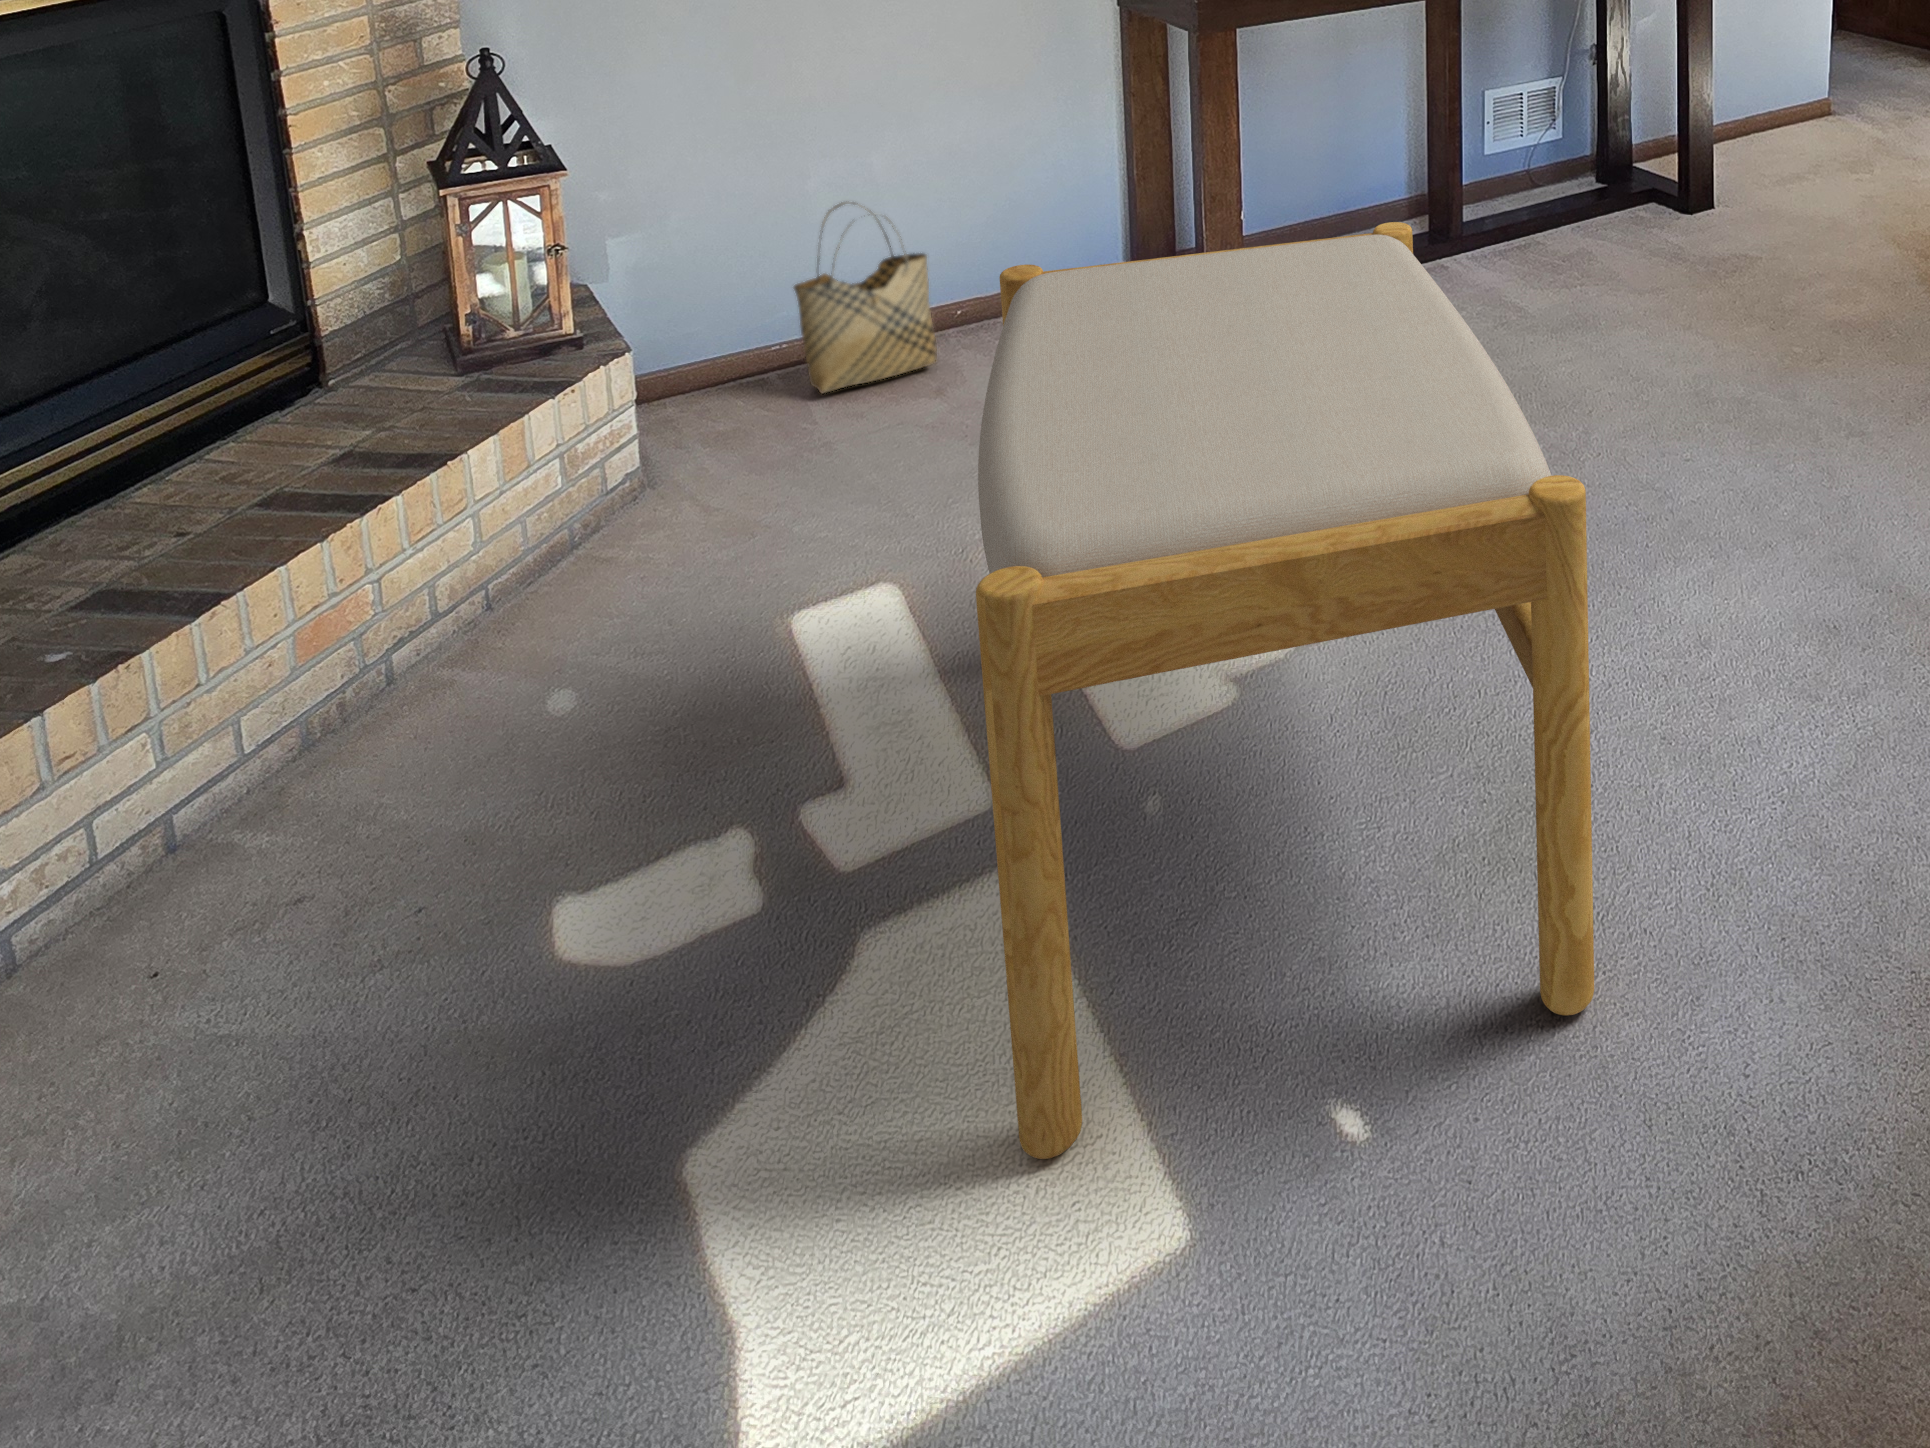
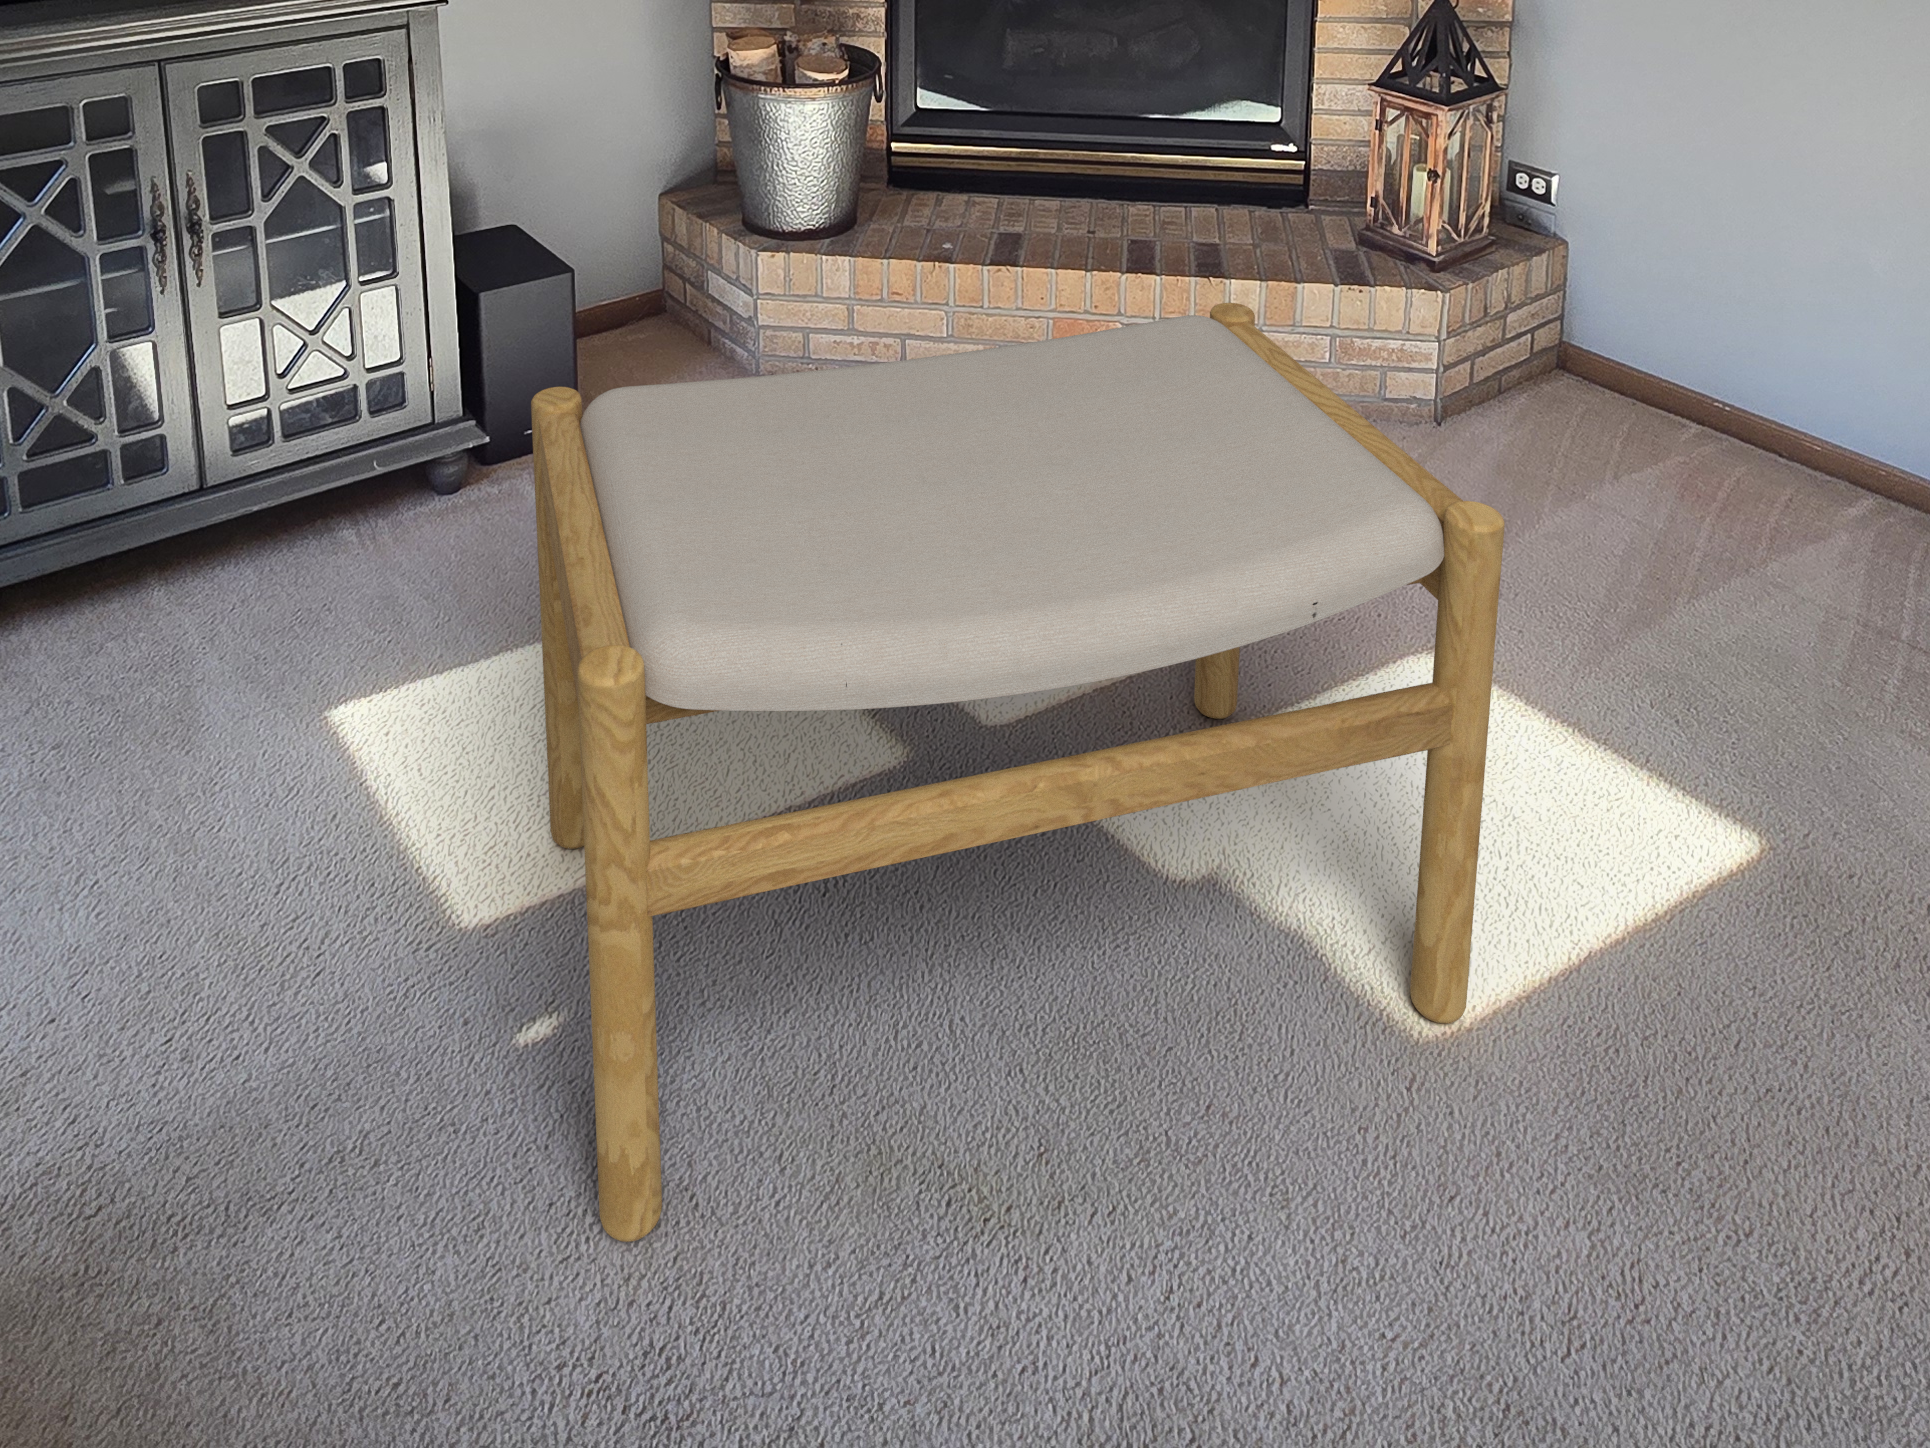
woven basket: present [794,203,937,393] -> none [1661,268,1836,496]

